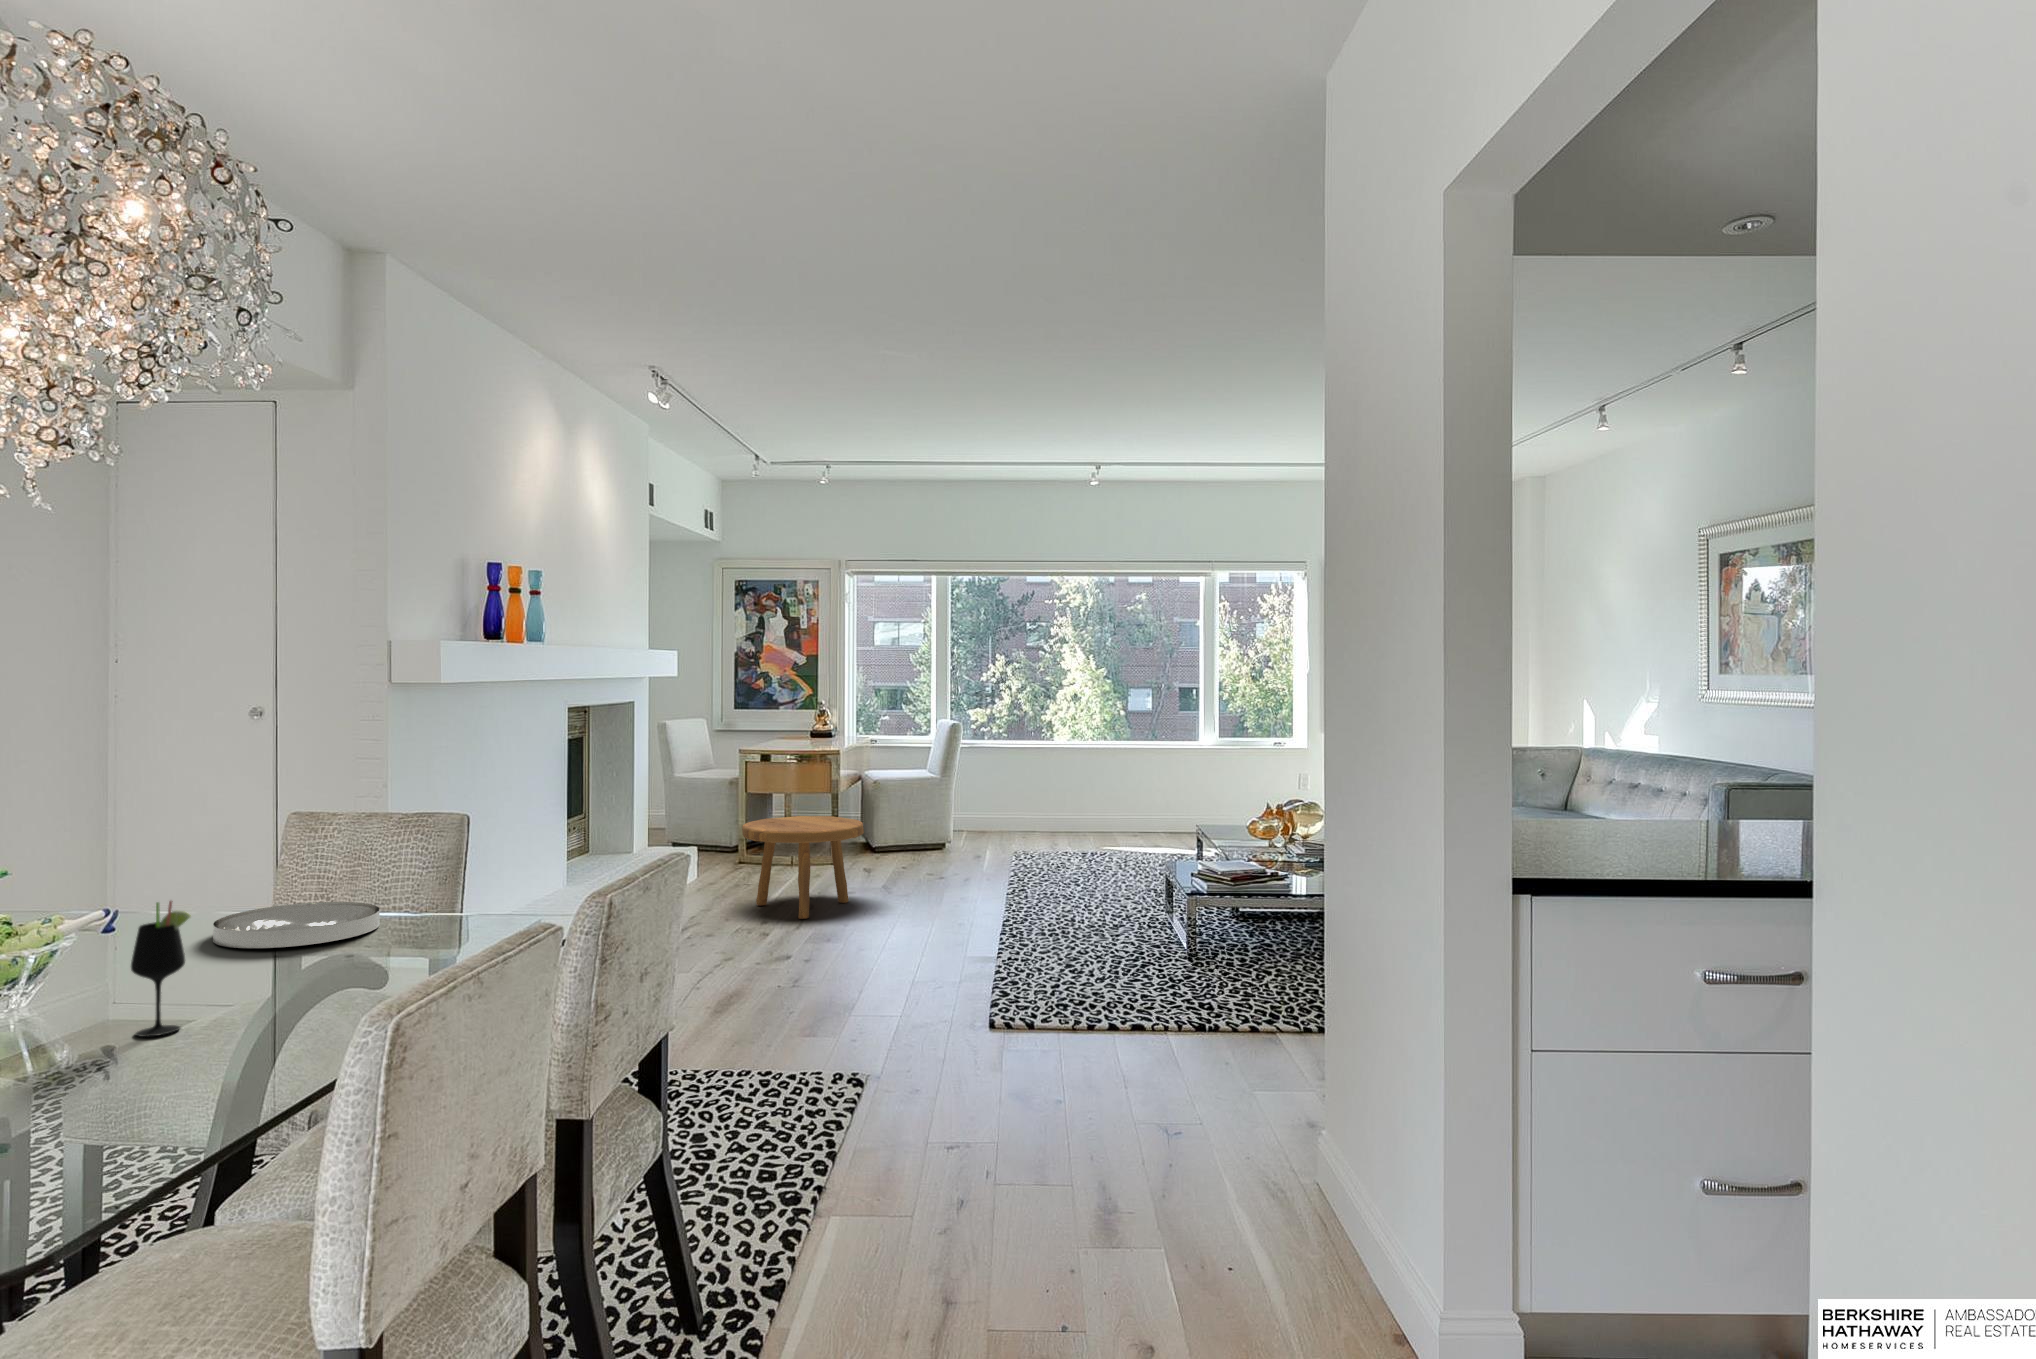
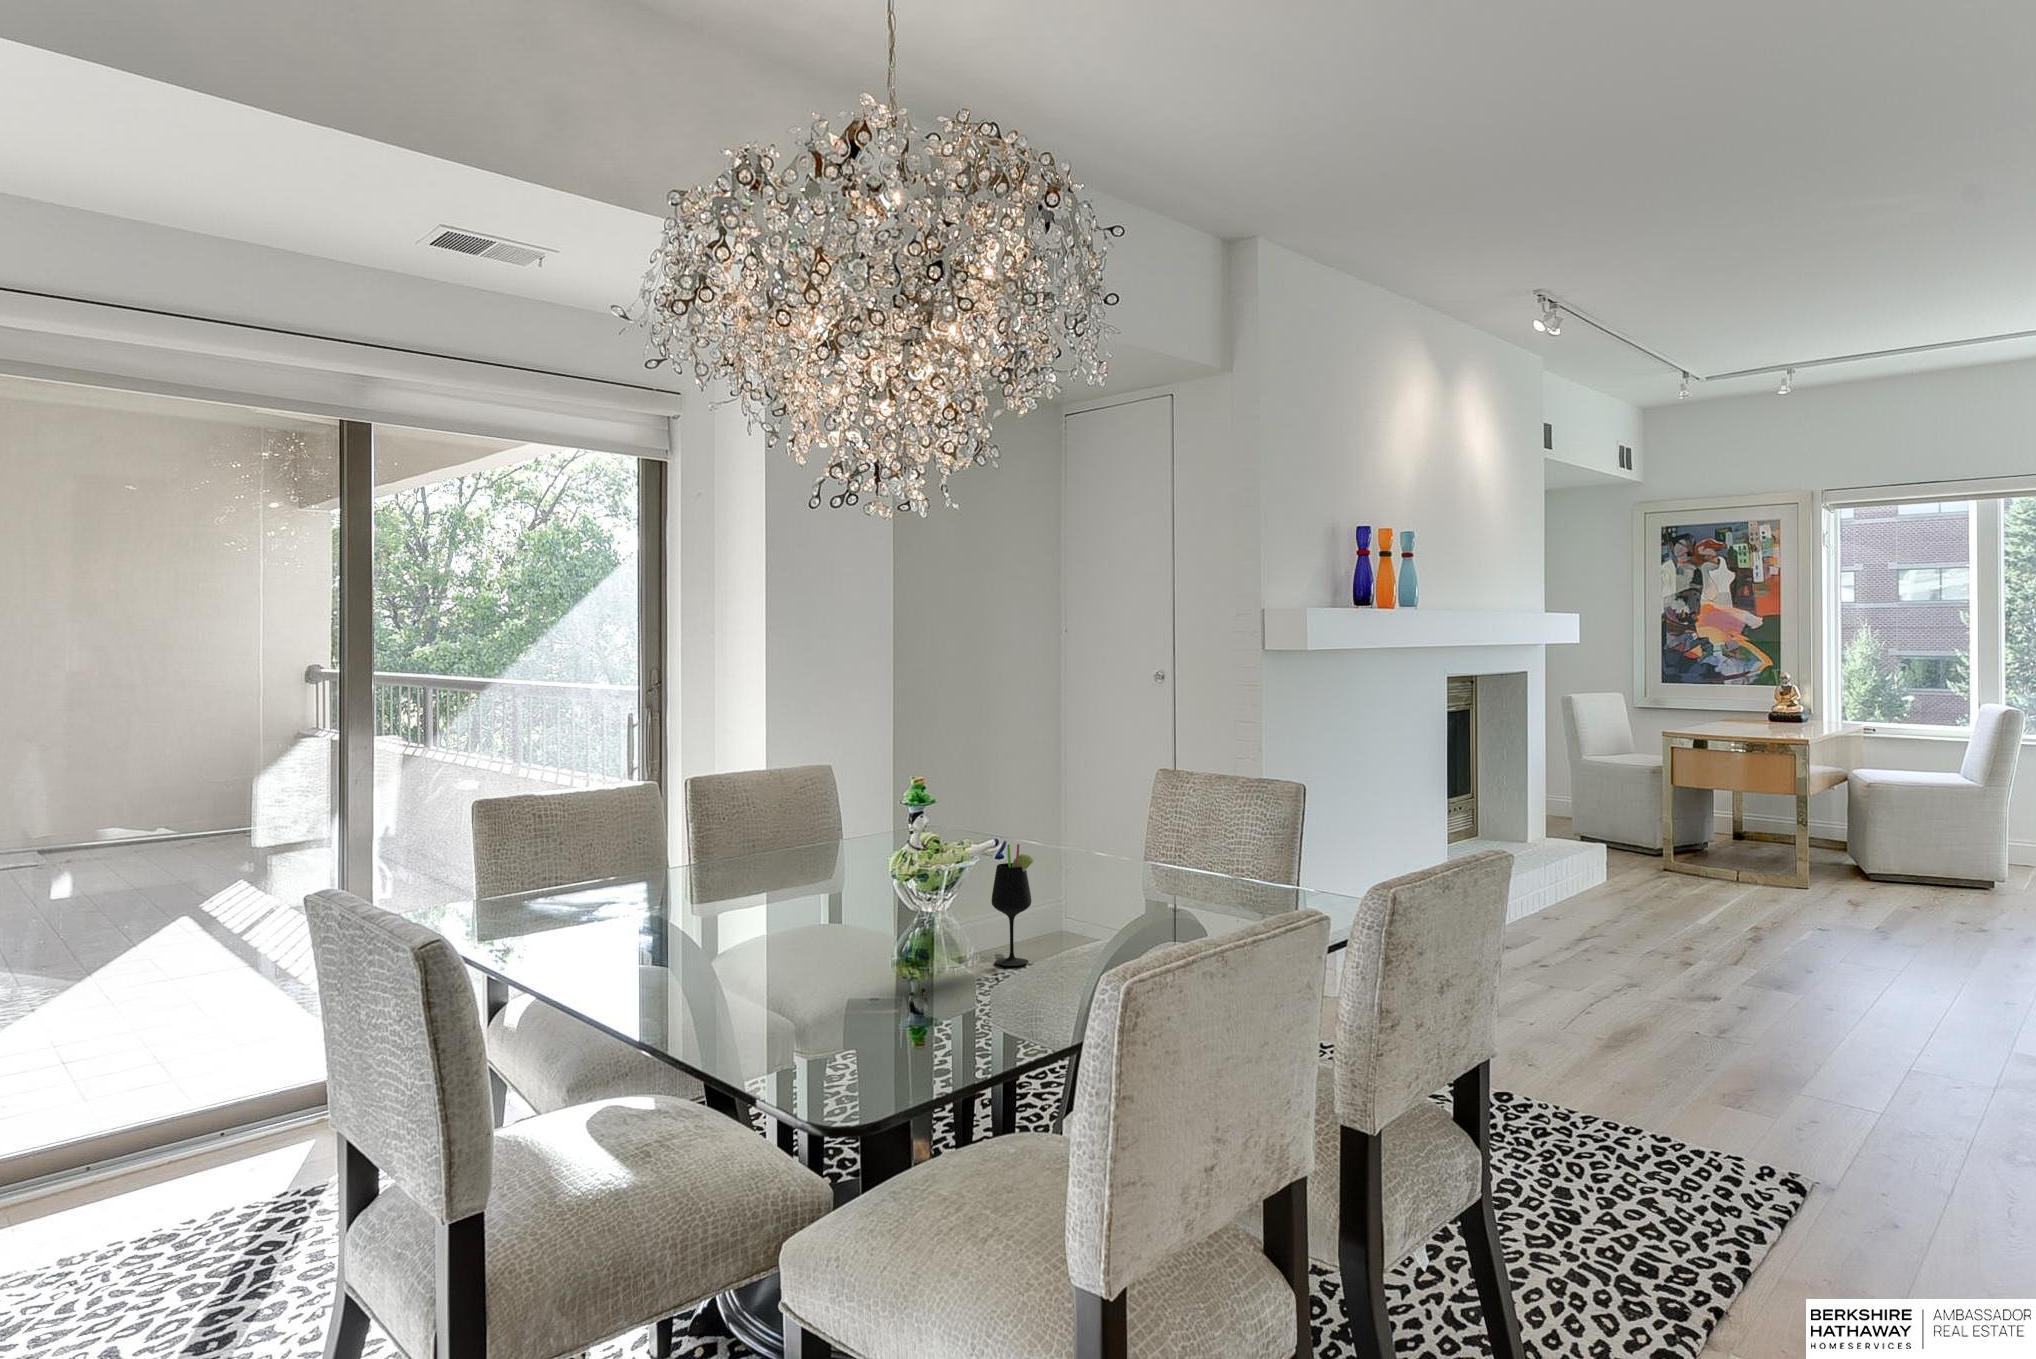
footstool: present [742,816,864,919] -> none [1659,822,1837,955]
plate: present [213,902,380,948] -> none [1075,863,1212,903]

